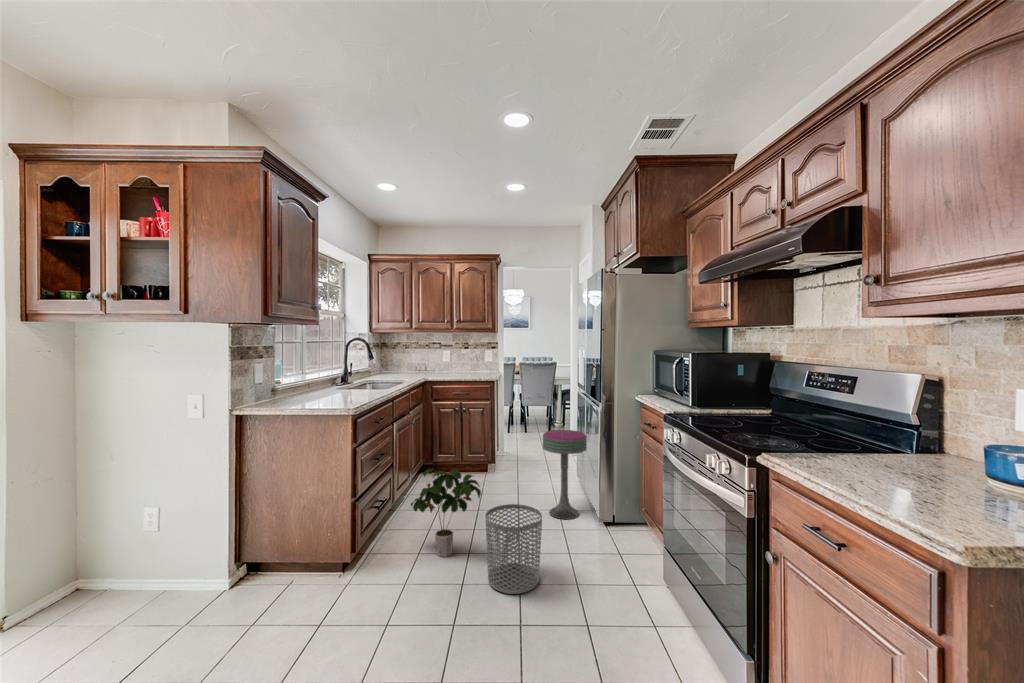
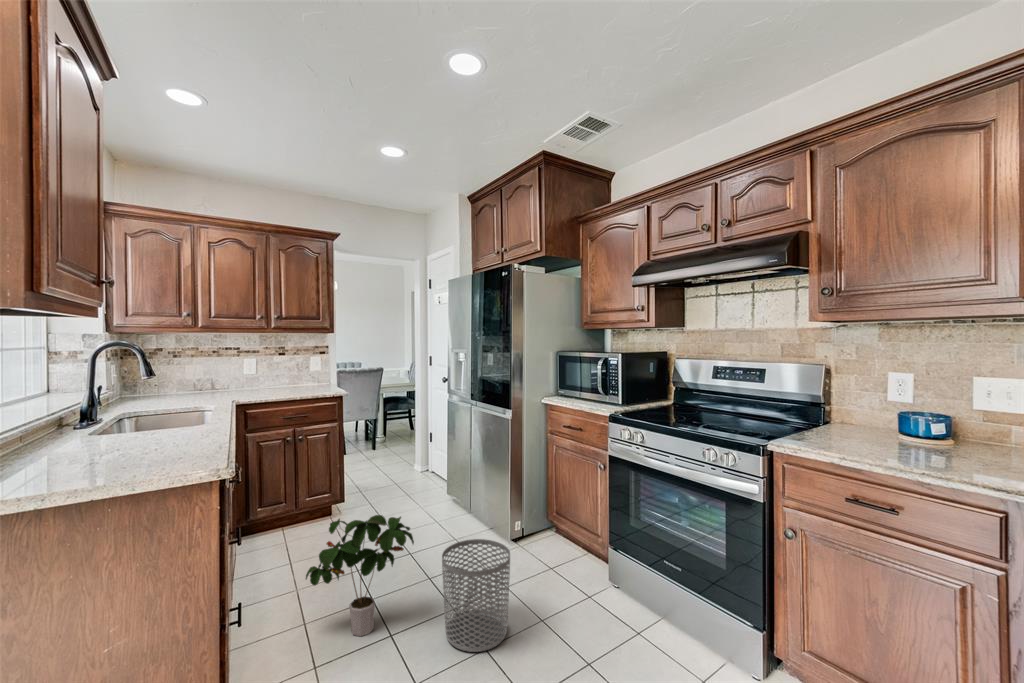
bar stool: present [543,430,587,519] -> none [437,444,487,546]

